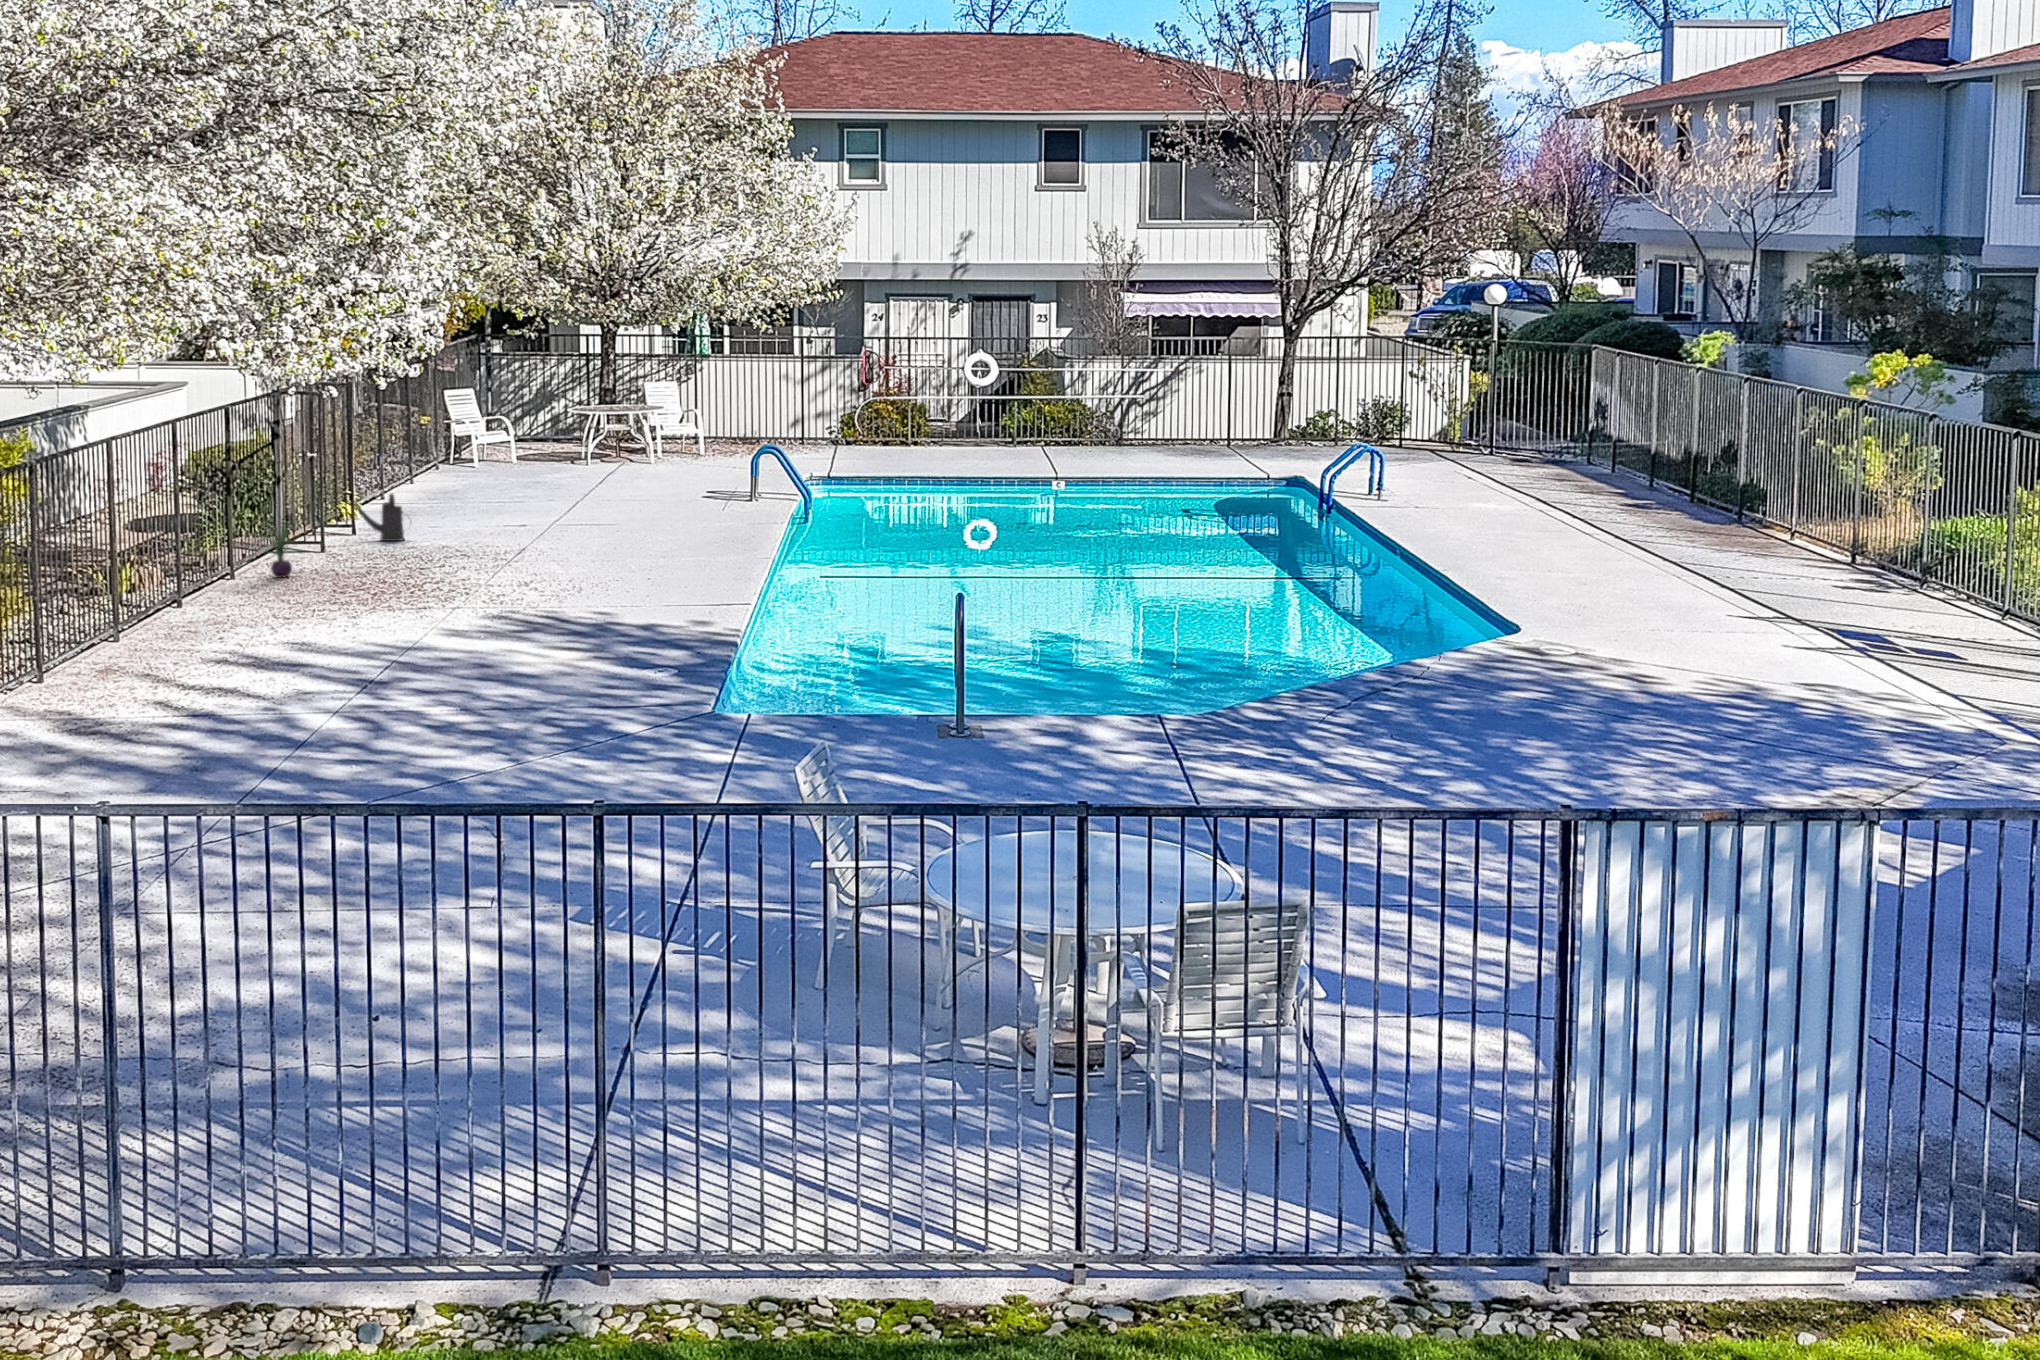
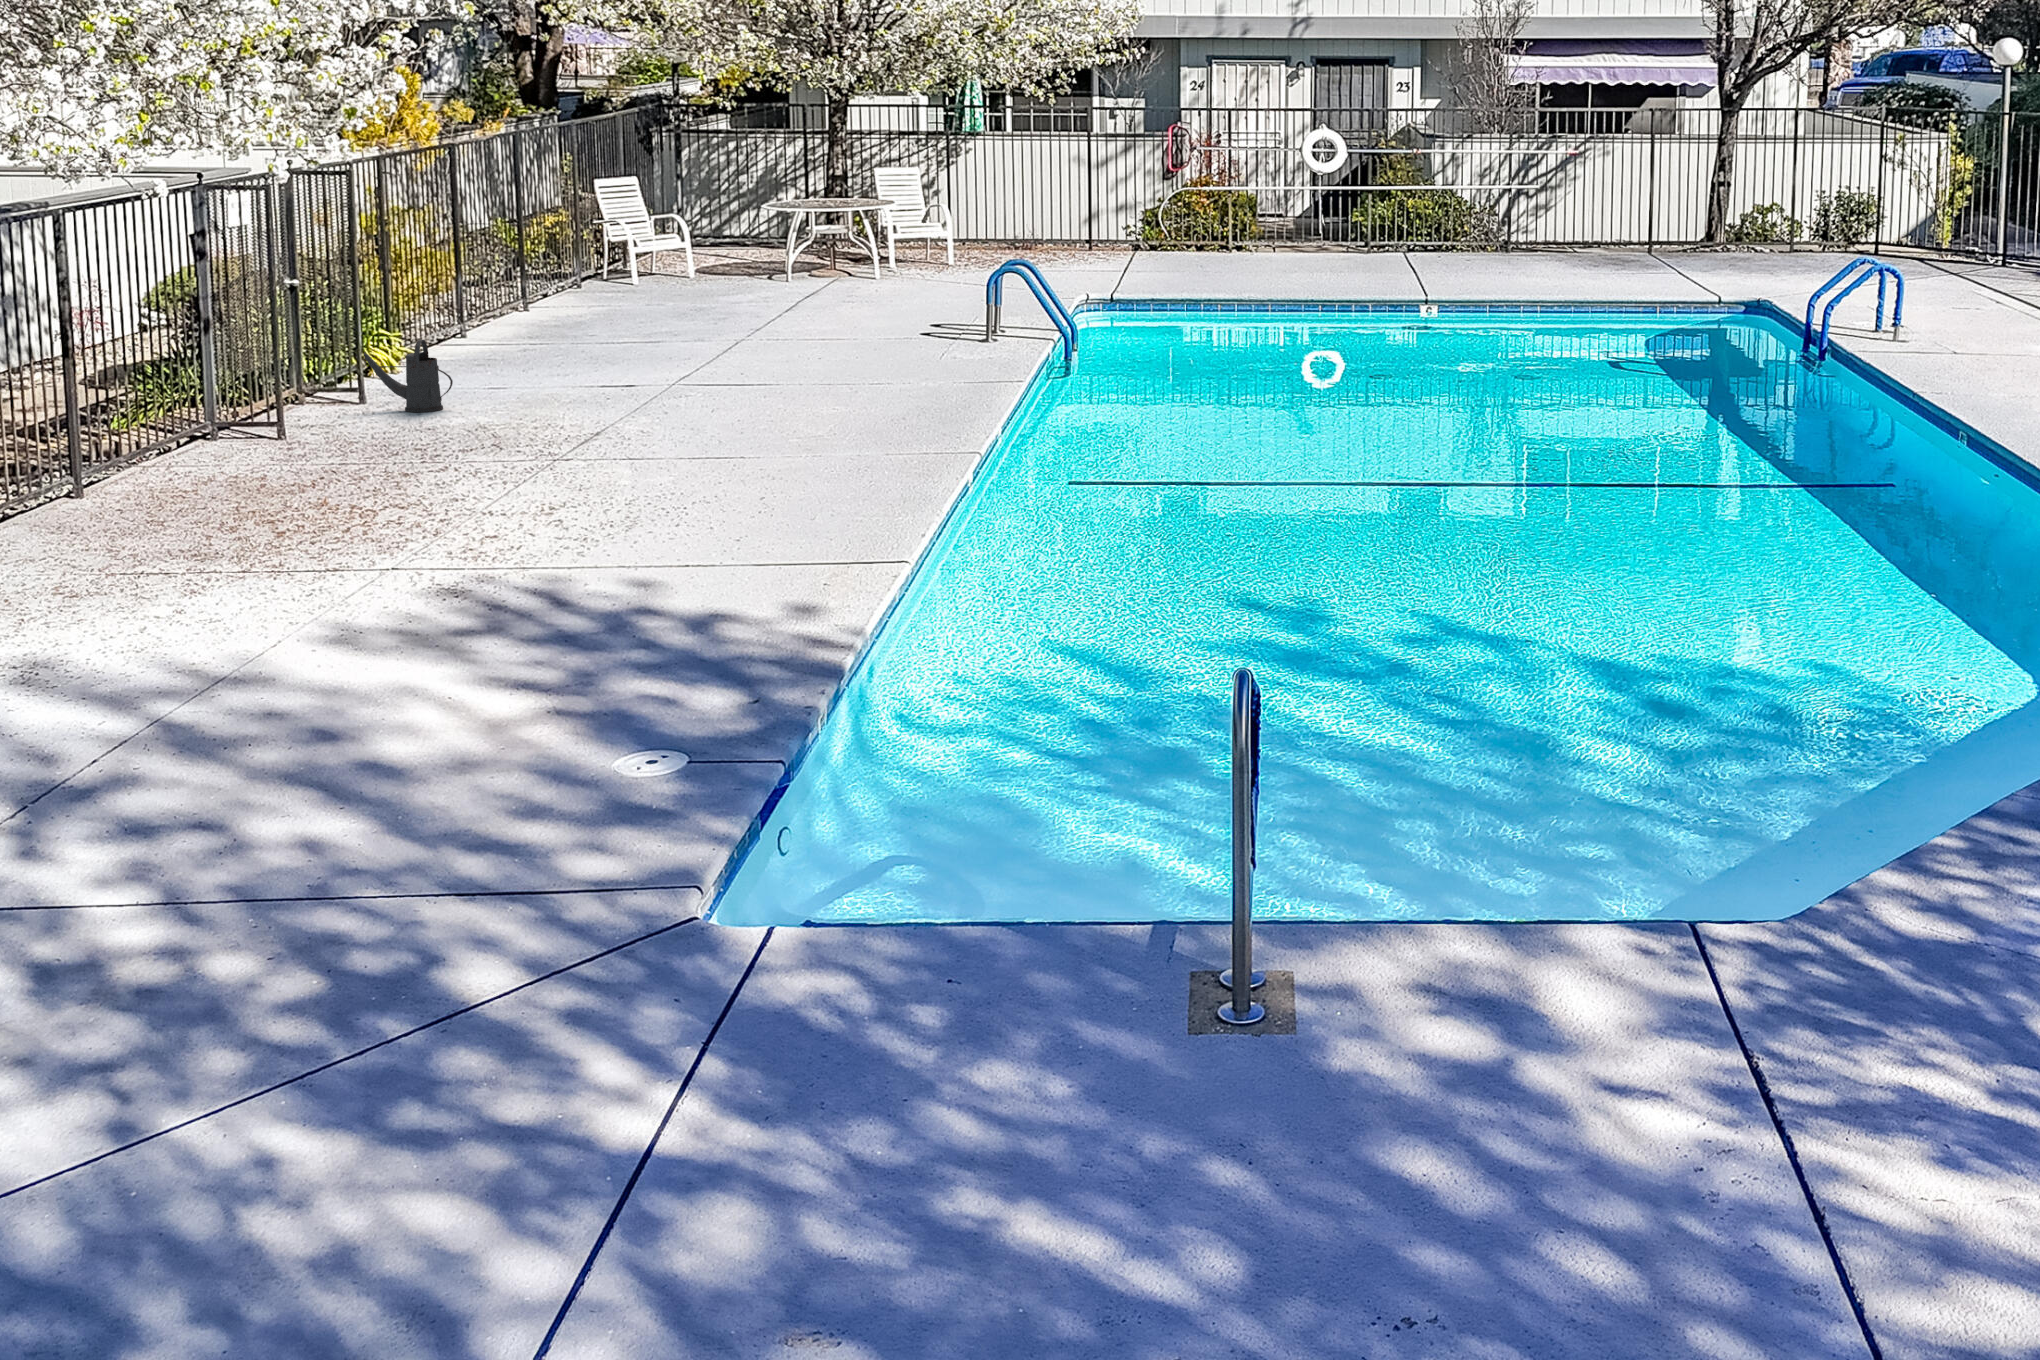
decorative plant: present [266,525,298,578] -> none [93,403,209,495]

